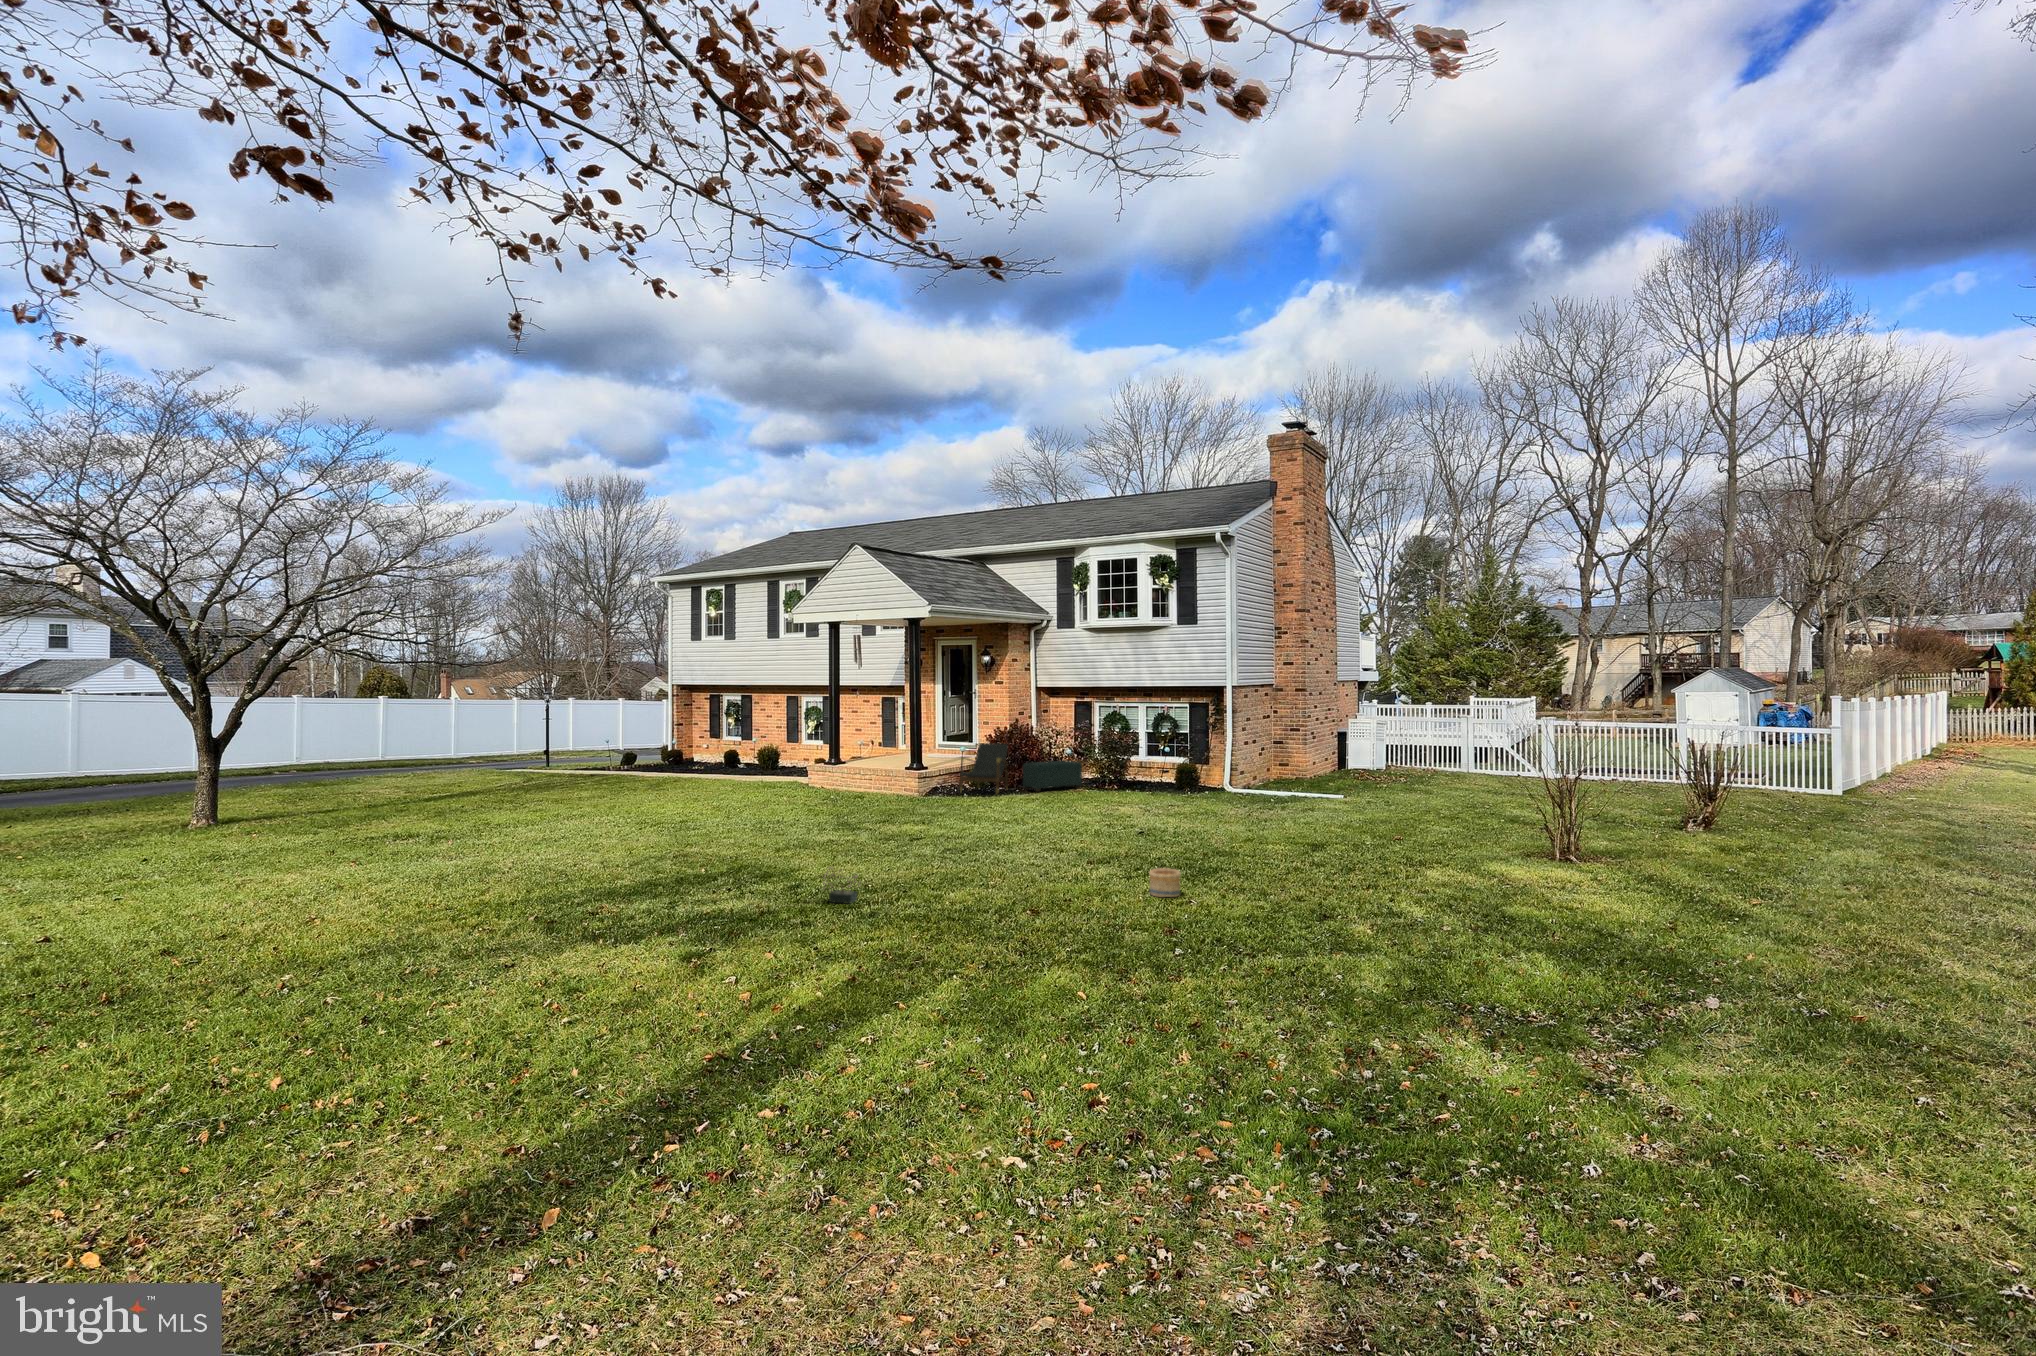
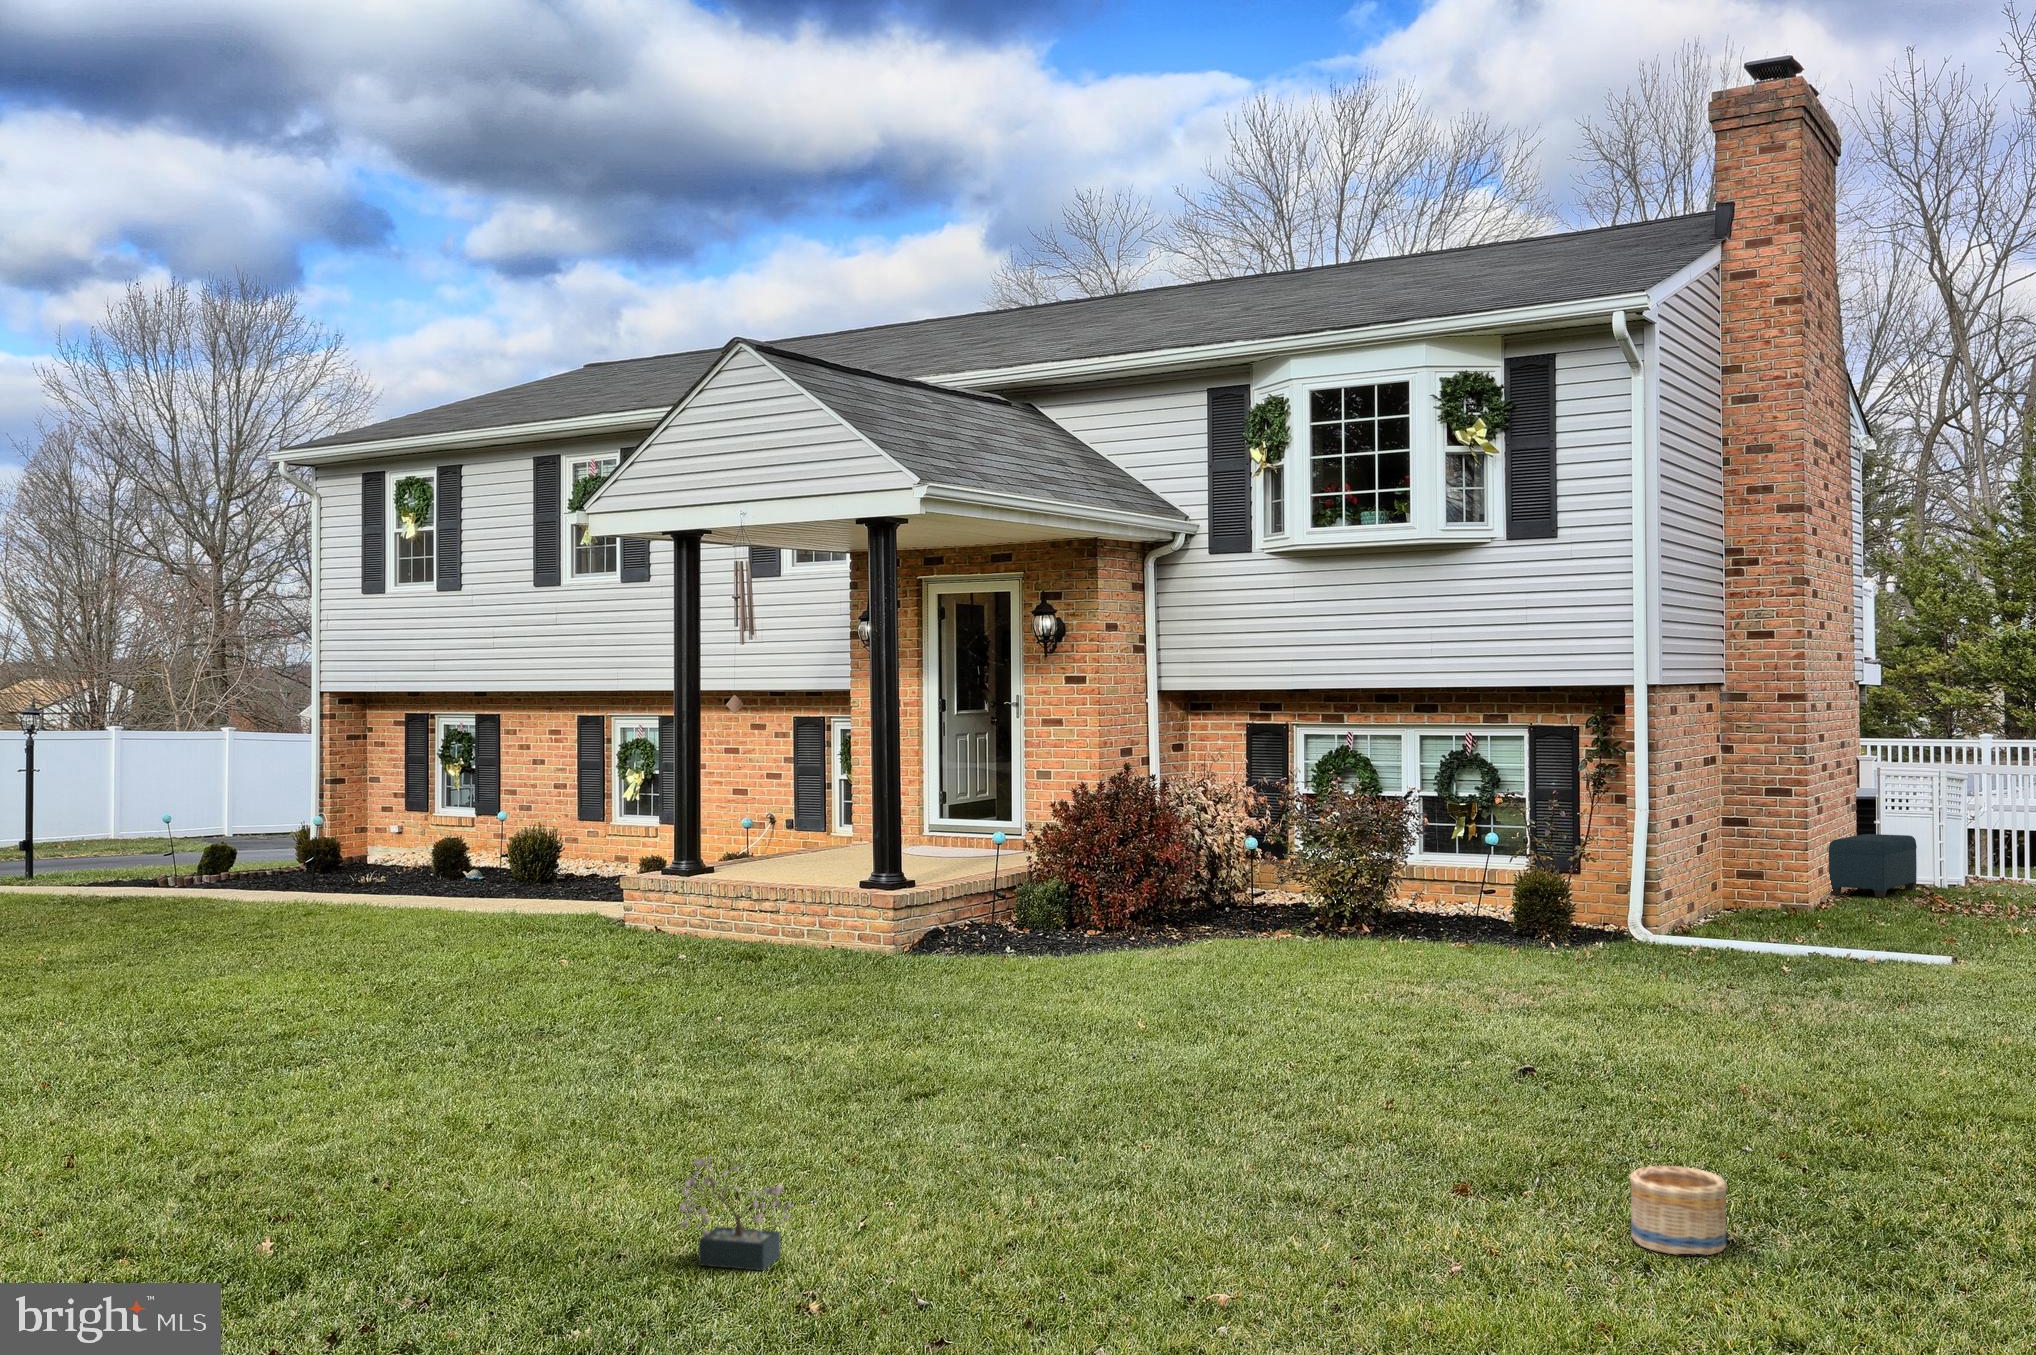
lounge chair: present [960,743,1008,792] -> none [993,819,1107,942]
bench: present [1023,761,1082,792] -> present [1829,834,1917,898]

